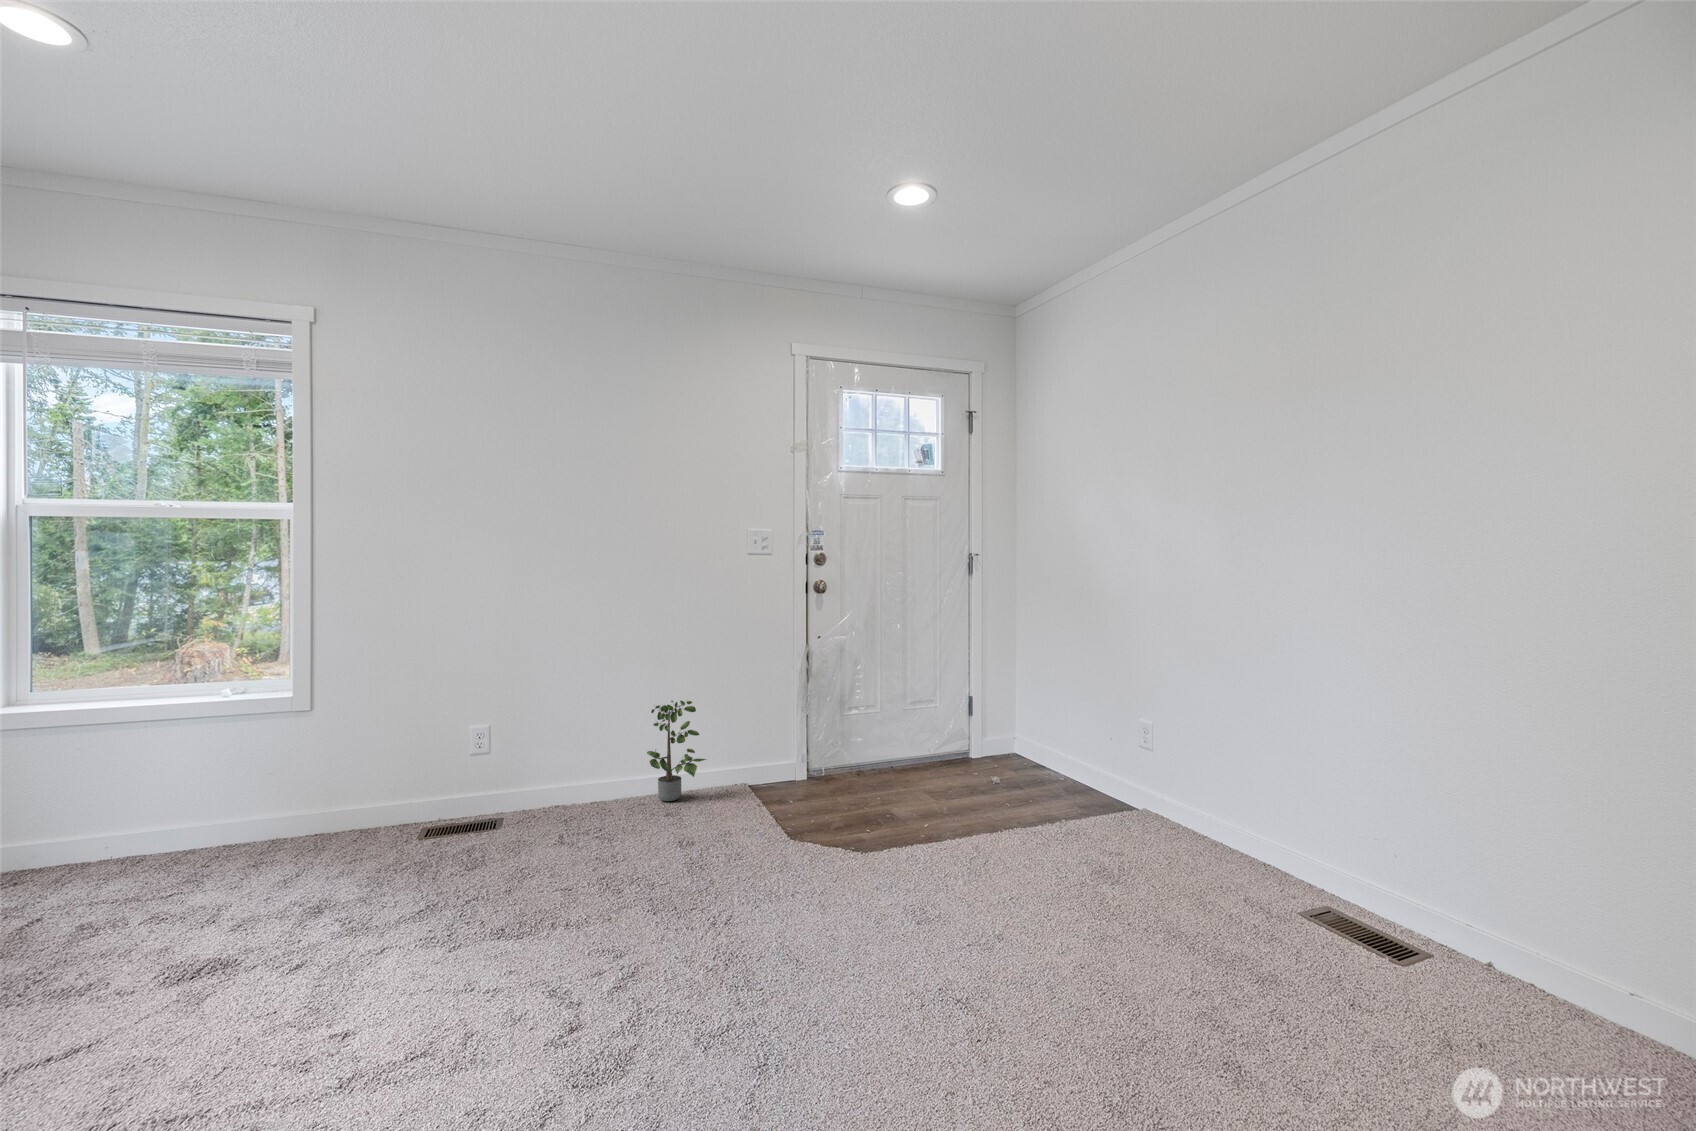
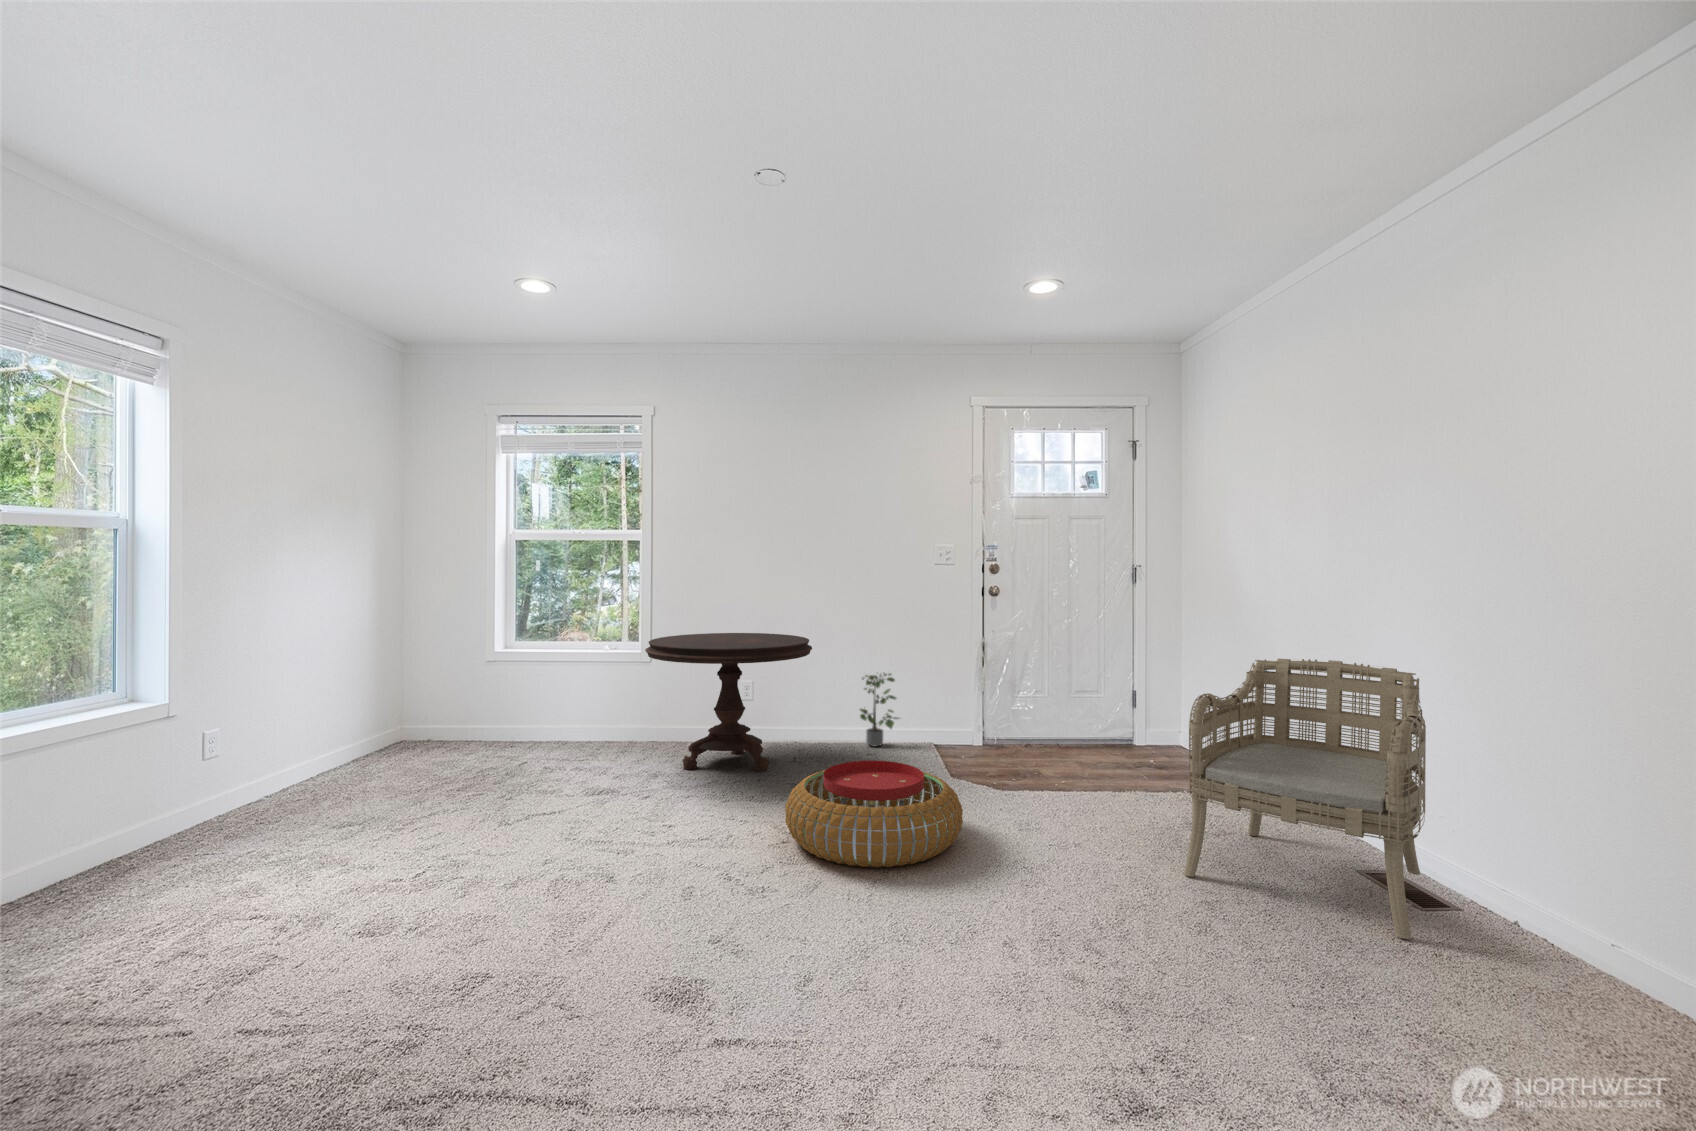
side table: none [298,657,586,885] -> present [645,633,812,771]
armchair: none [1144,668,1433,1023] -> present [1184,659,1426,939]
pouf: none [578,852,856,1053] -> present [785,761,963,868]

